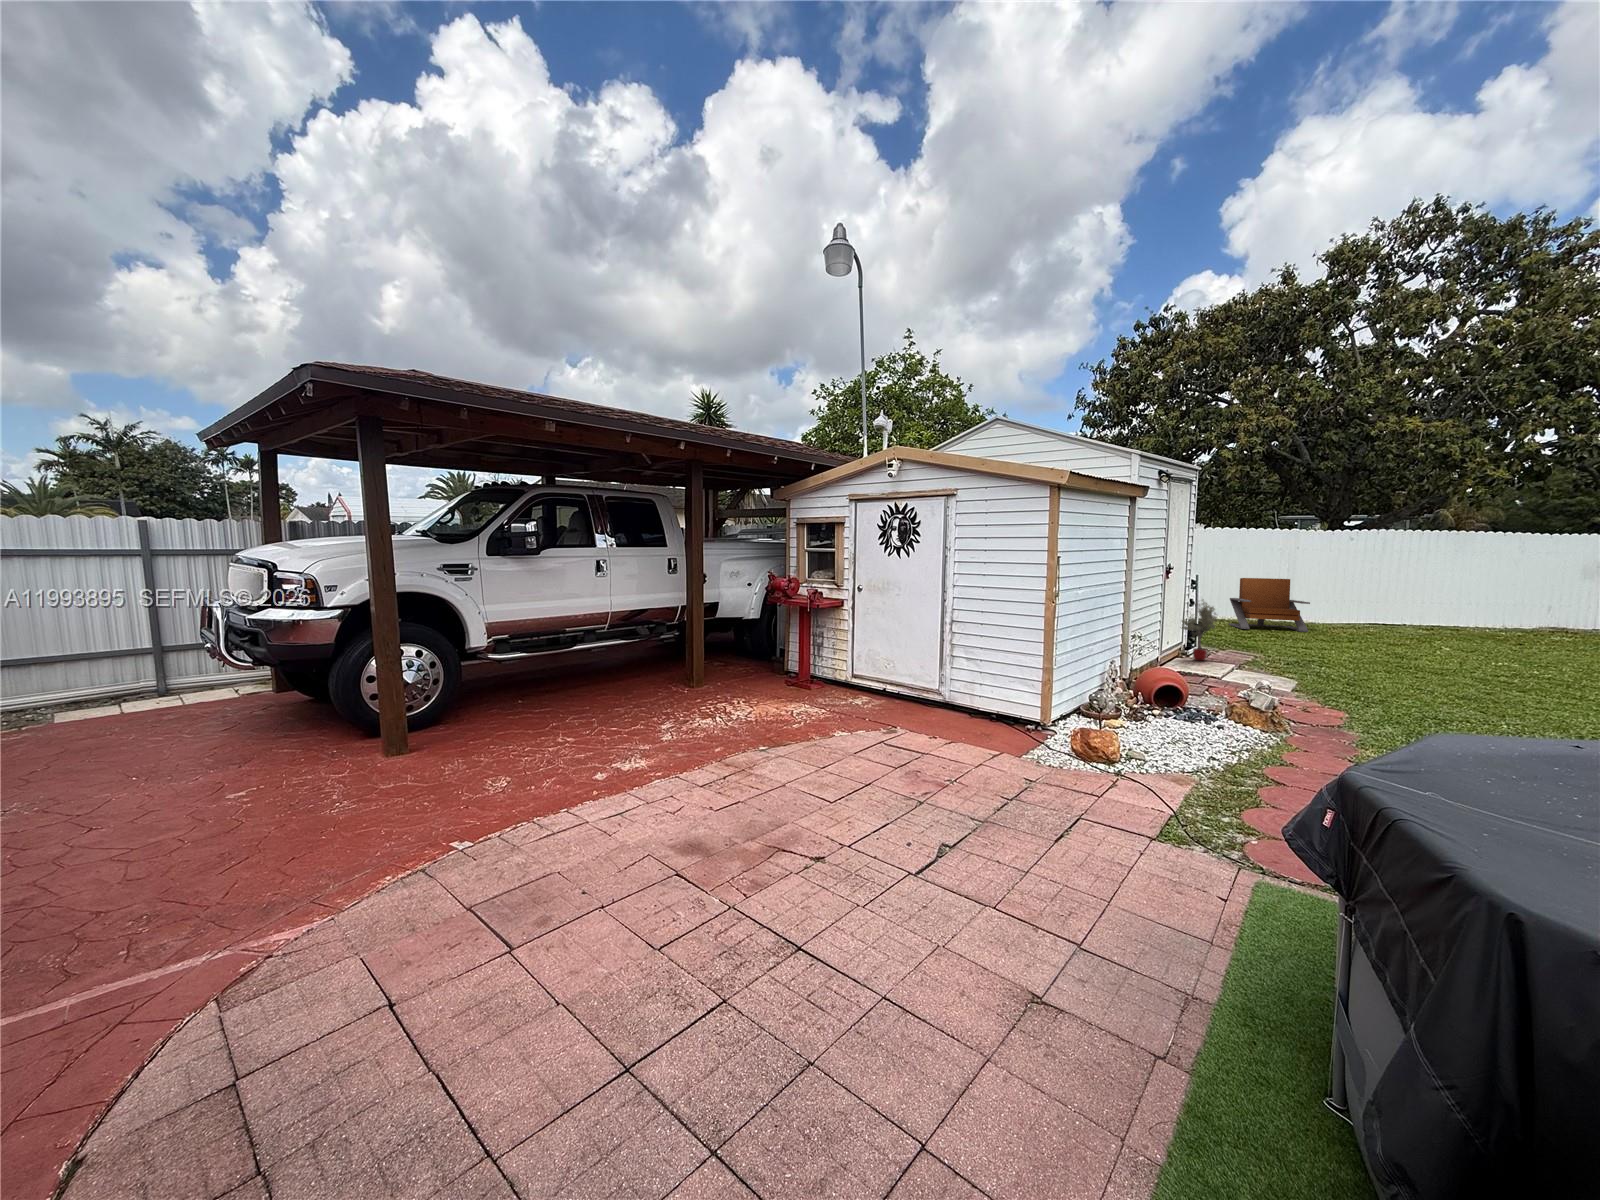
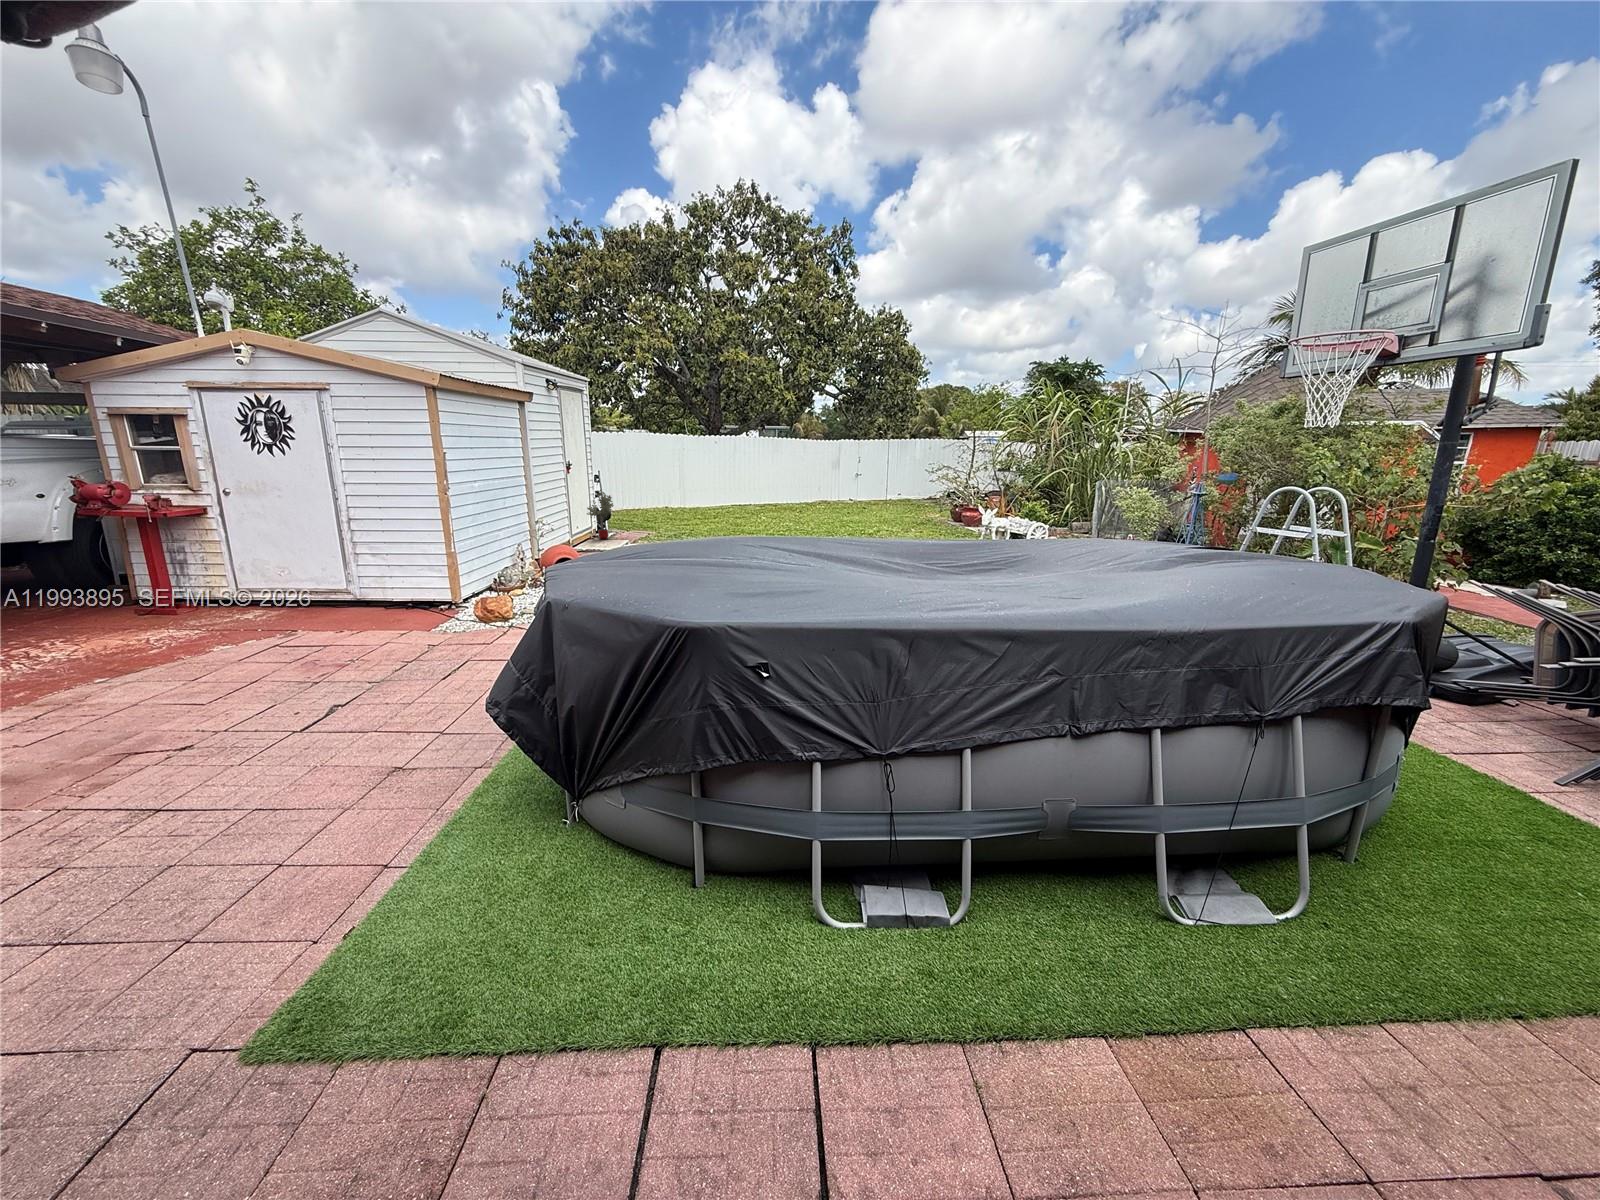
lounge chair: present [1229,578,1310,632] -> none [637,473,688,513]

